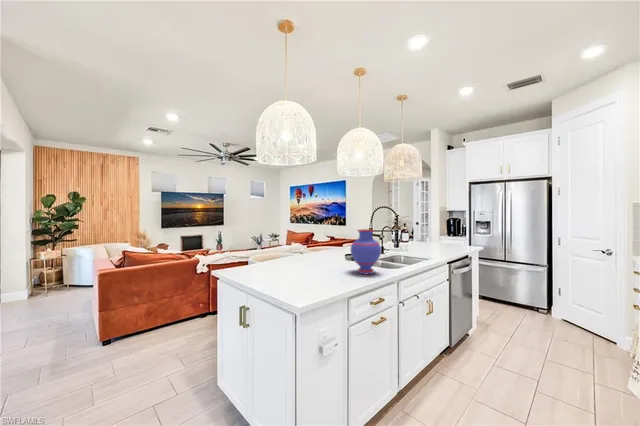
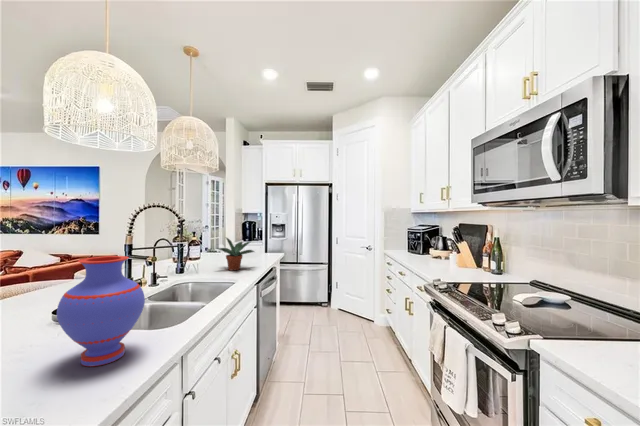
potted plant: none [420,227,451,252] -> present [217,238,254,270]

